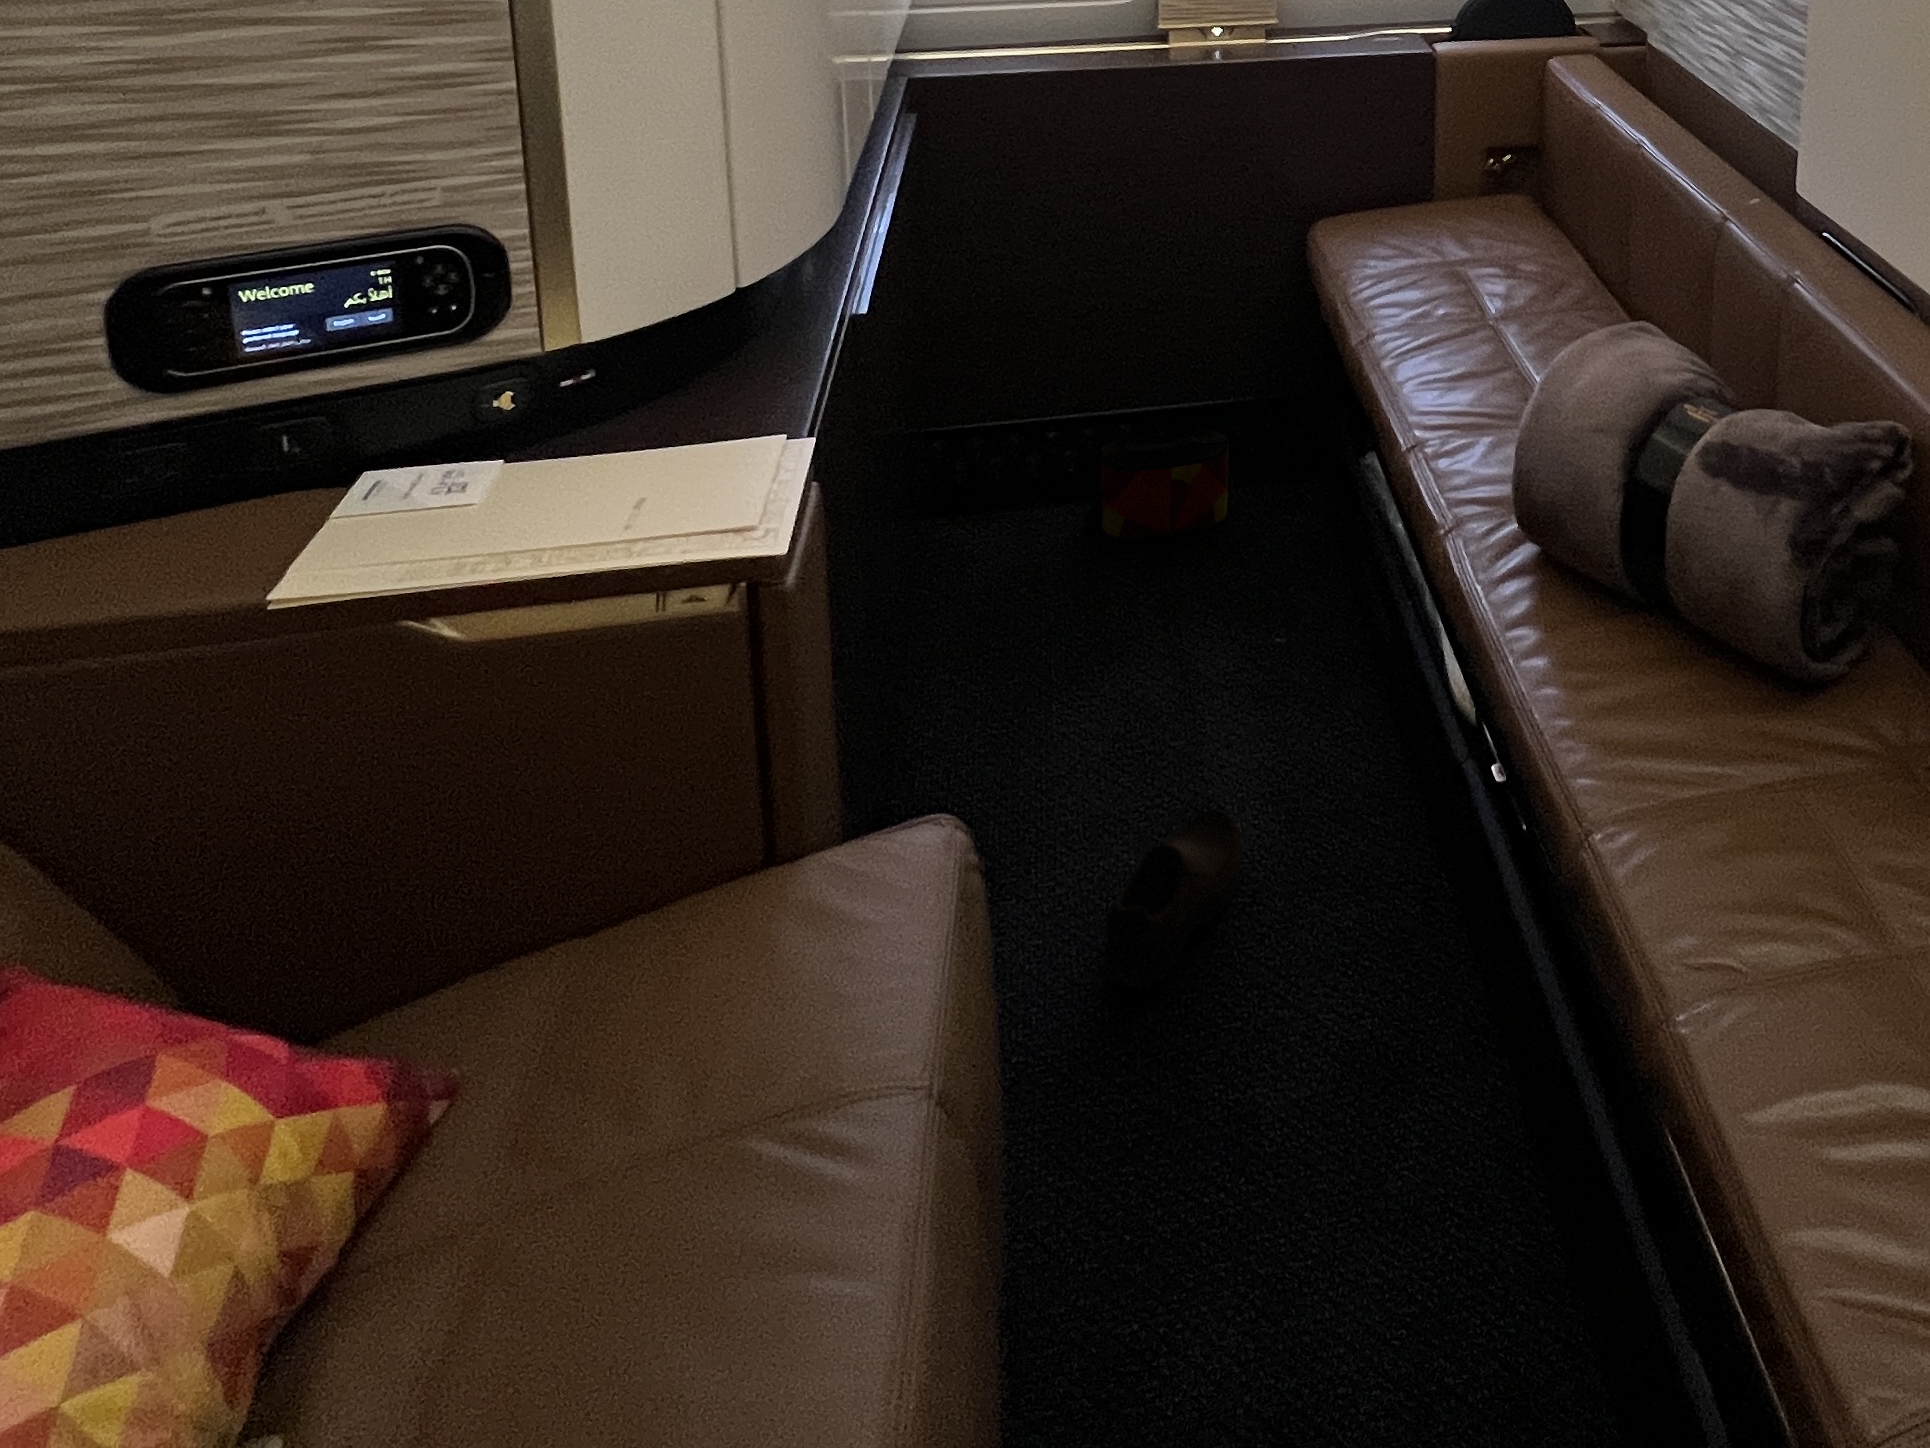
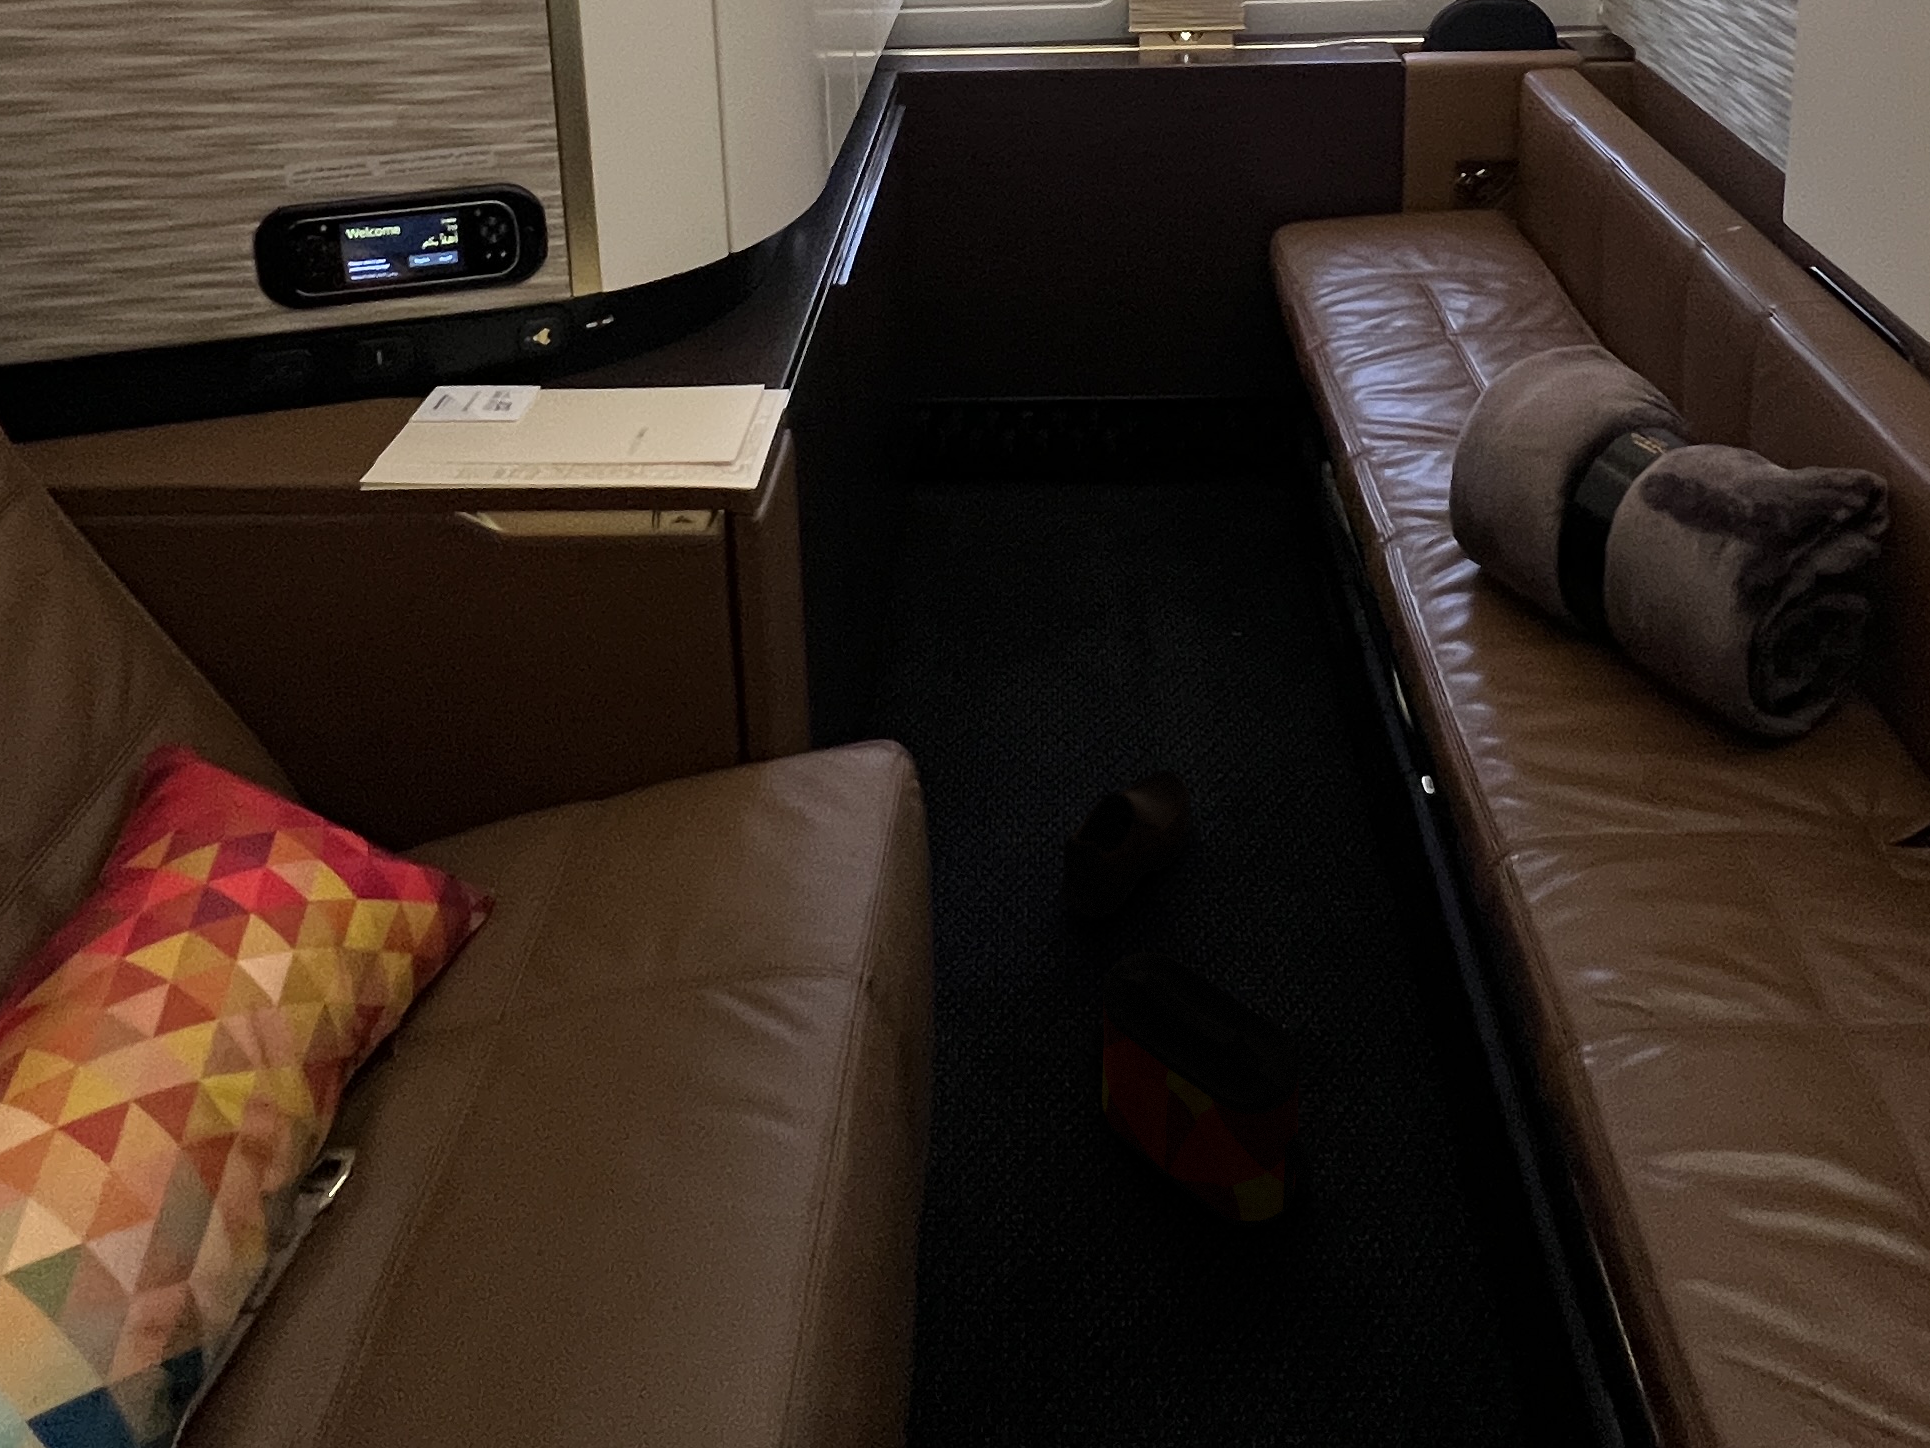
bag: present [1082,429,1233,542] -> present [1091,952,1314,1227]

